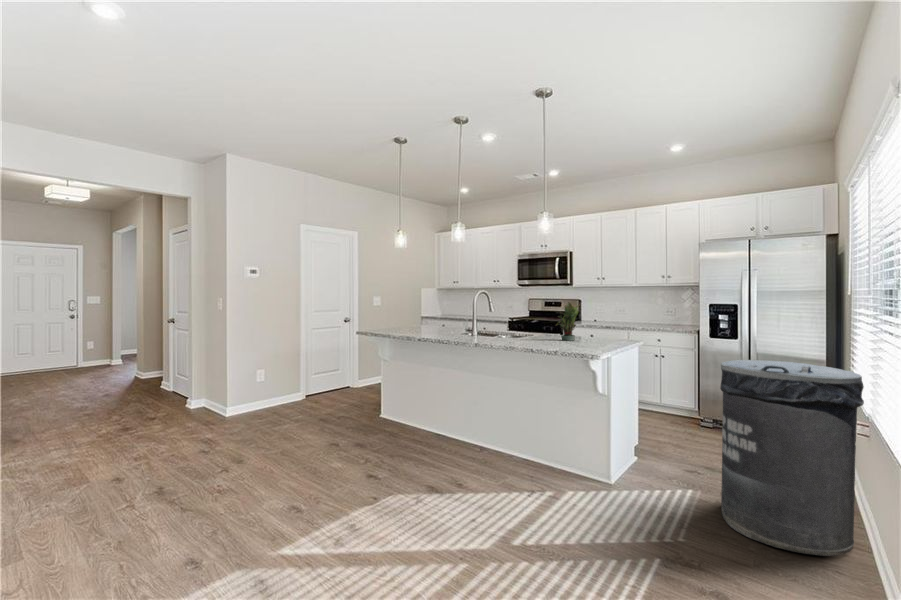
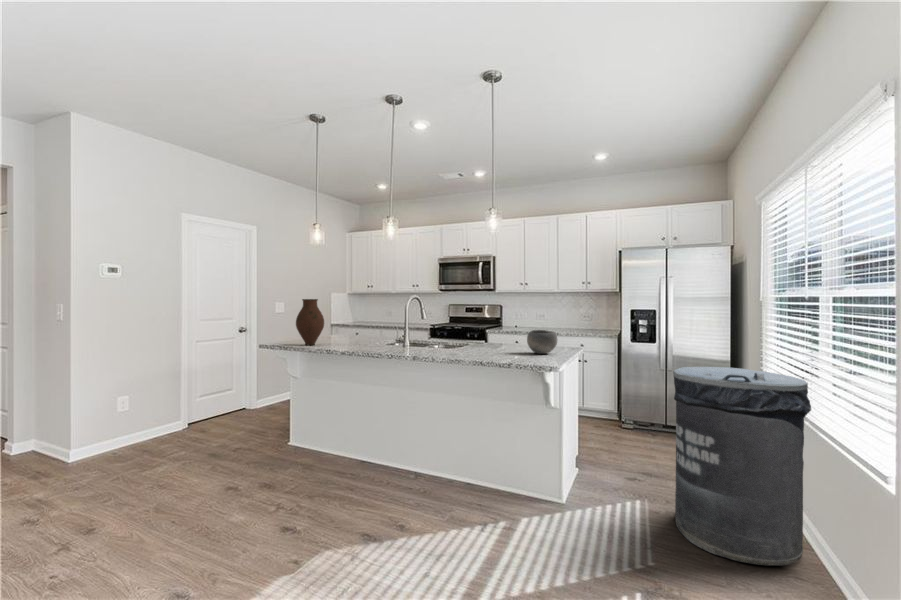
vase: none [383,294,406,333] -> present [296,299,324,345]
potted plant: present [556,302,580,341] -> none [496,308,522,350]
bowl: none [581,322,610,344] -> present [527,330,557,354]

